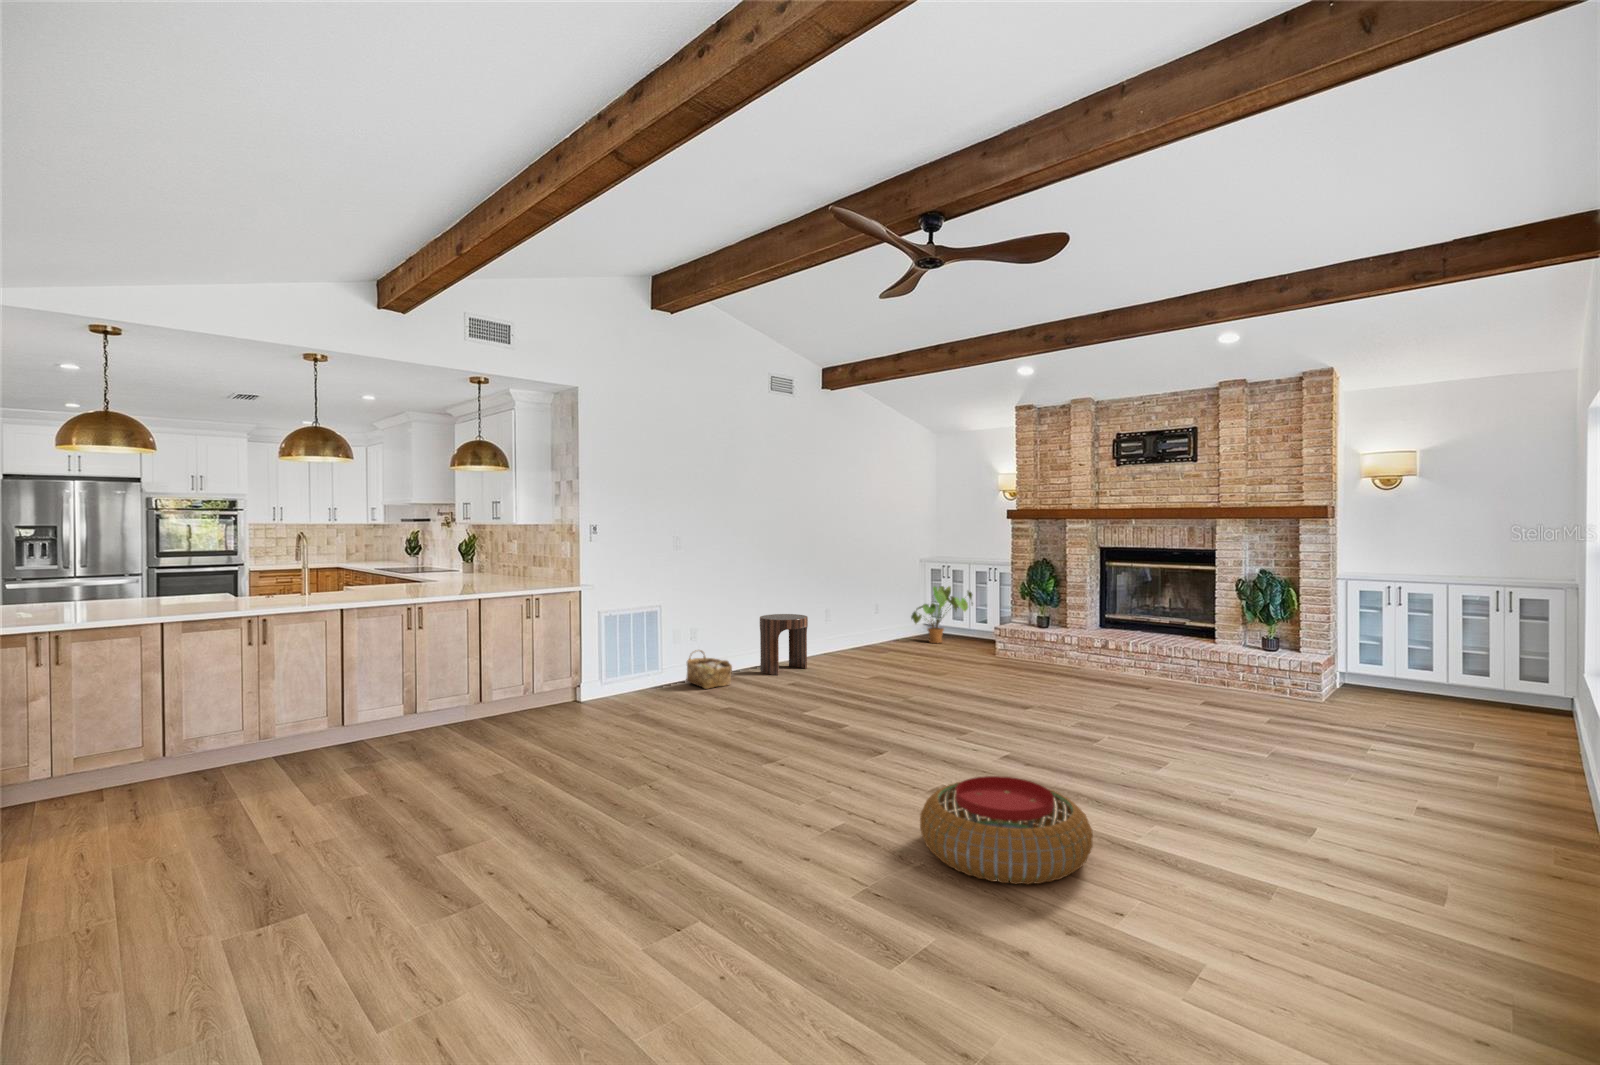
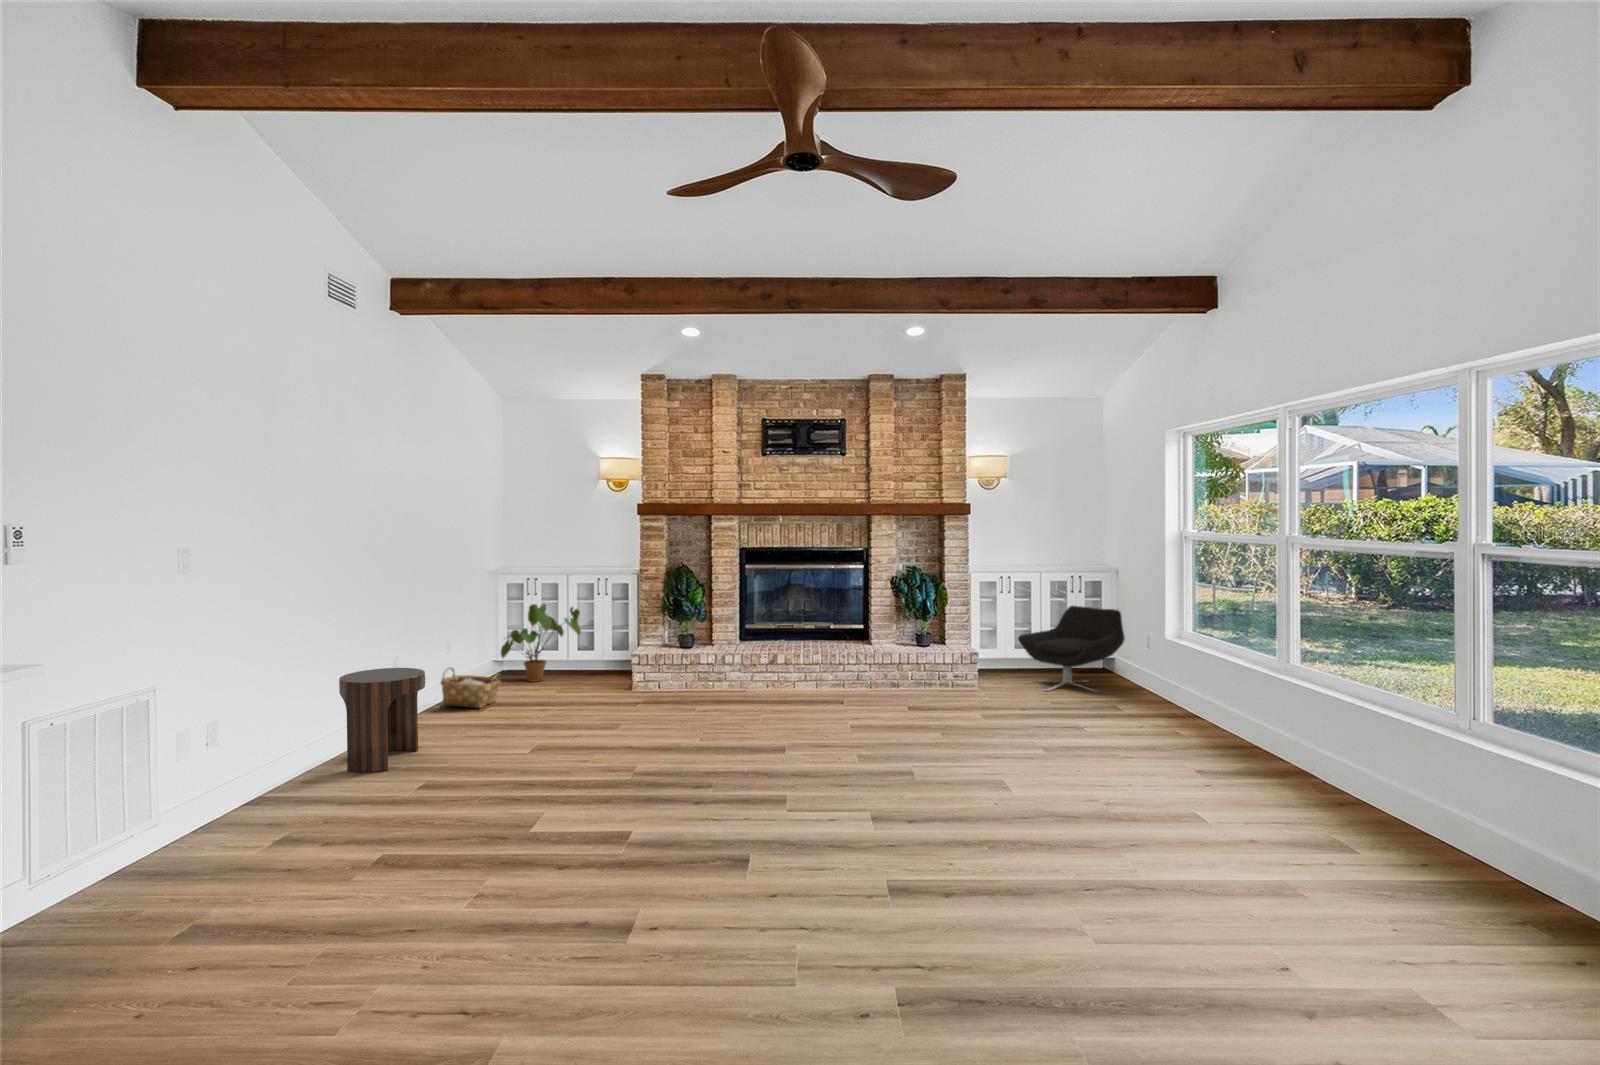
lounge chair: none [1387,624,1544,724] -> present [1018,606,1125,691]
woven basket: present [686,650,732,689] -> present [441,667,500,708]
pouf: present [920,776,1093,884] -> none [987,850,1211,1000]

